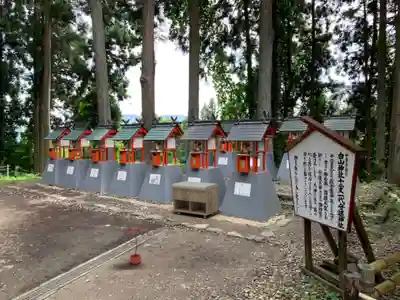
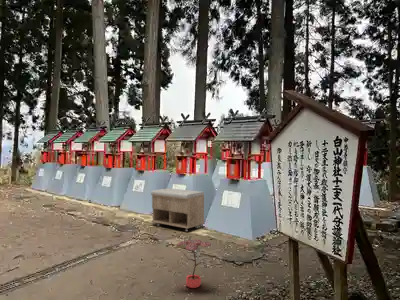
potted plant: present [122,226,148,264] -> present [177,239,211,288]

